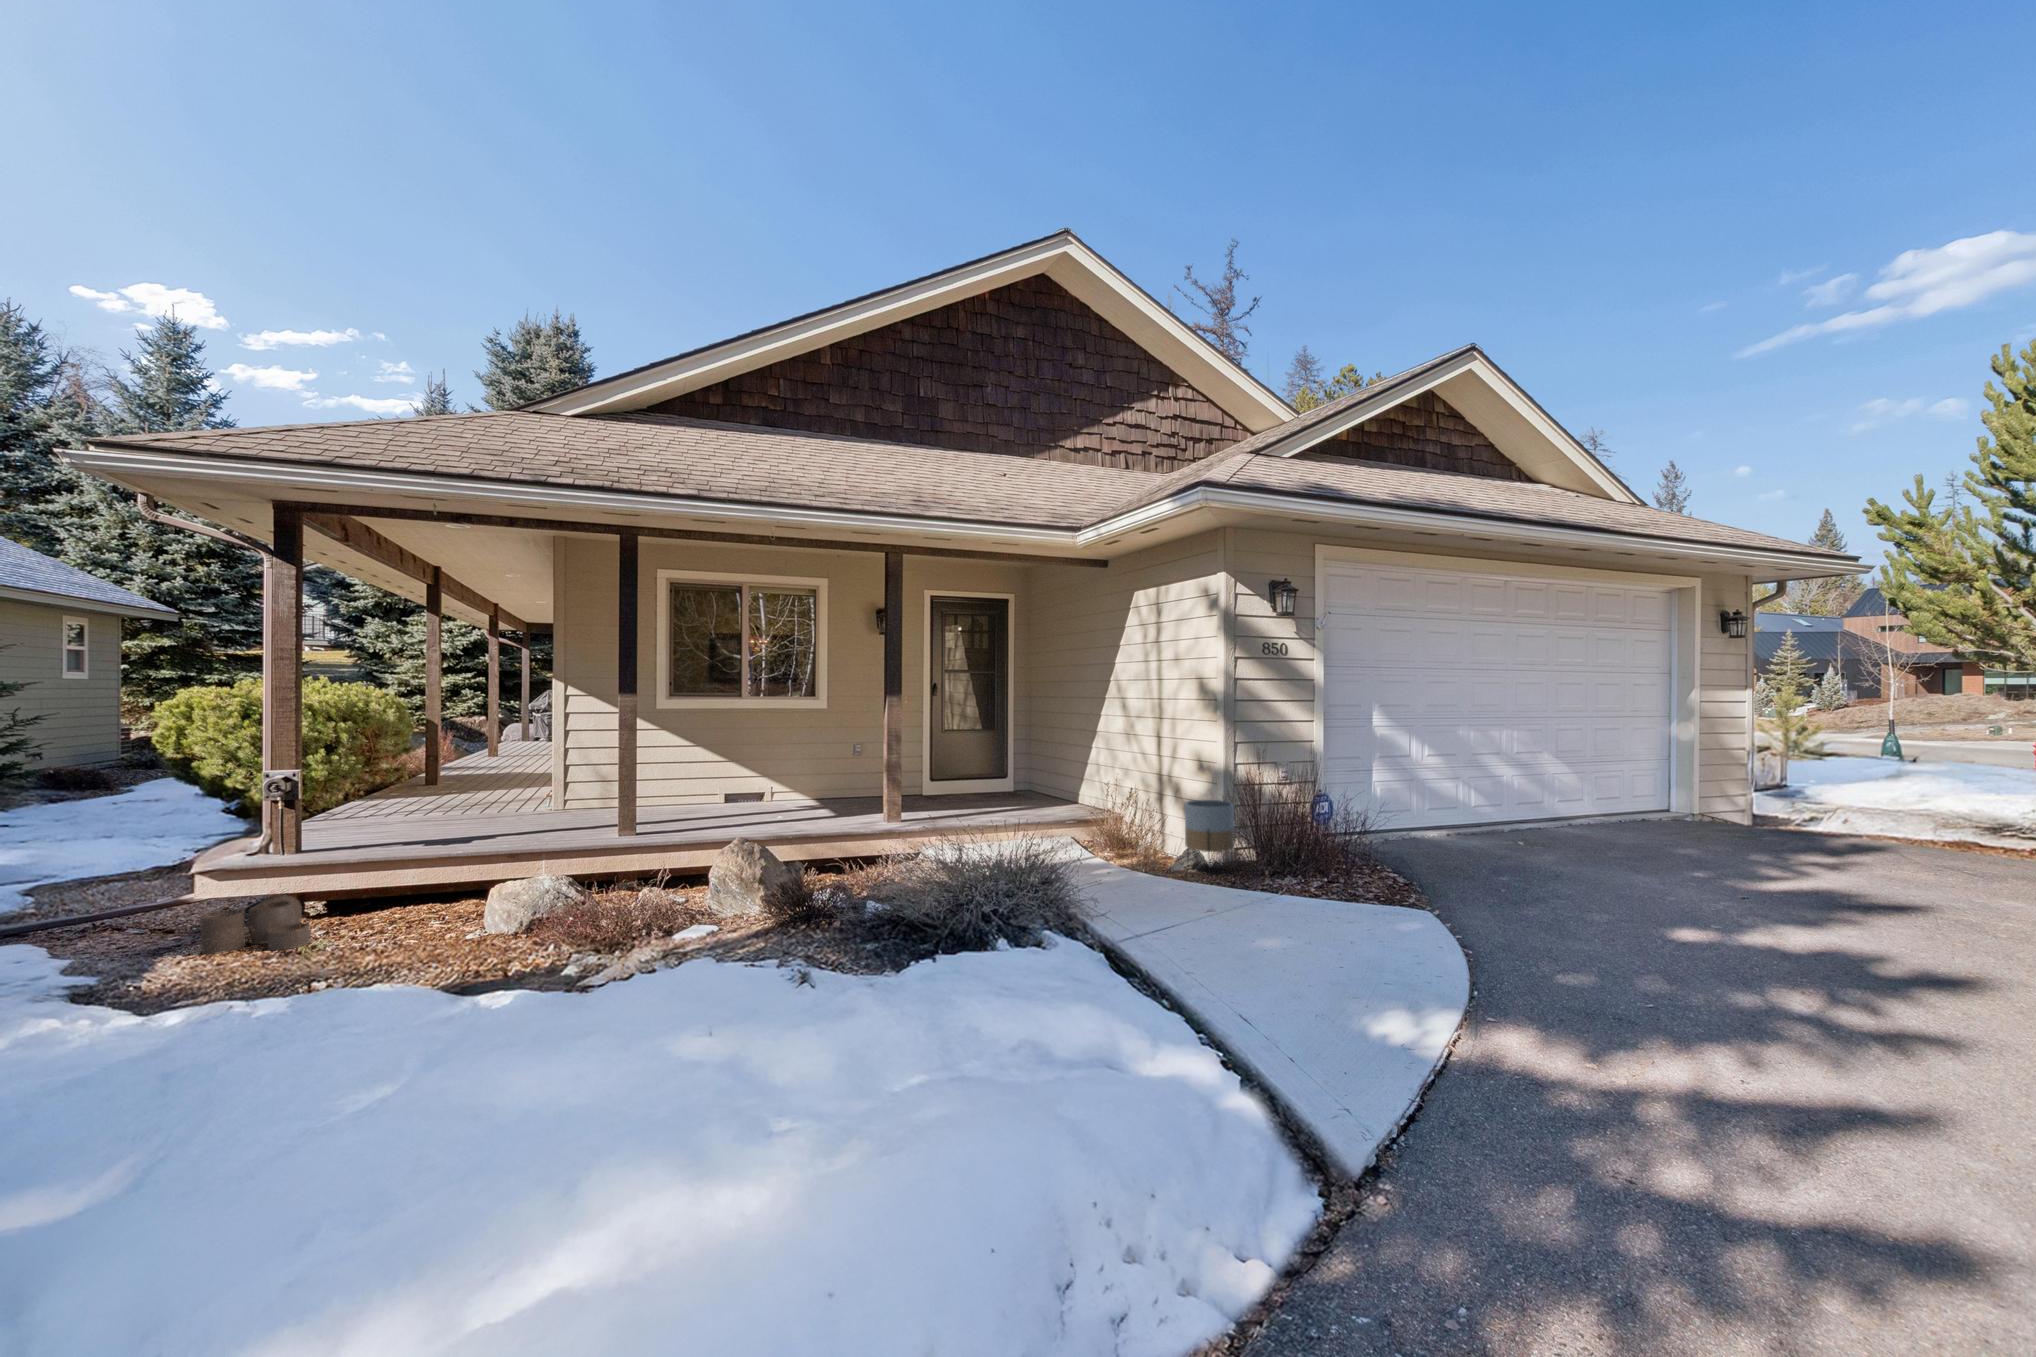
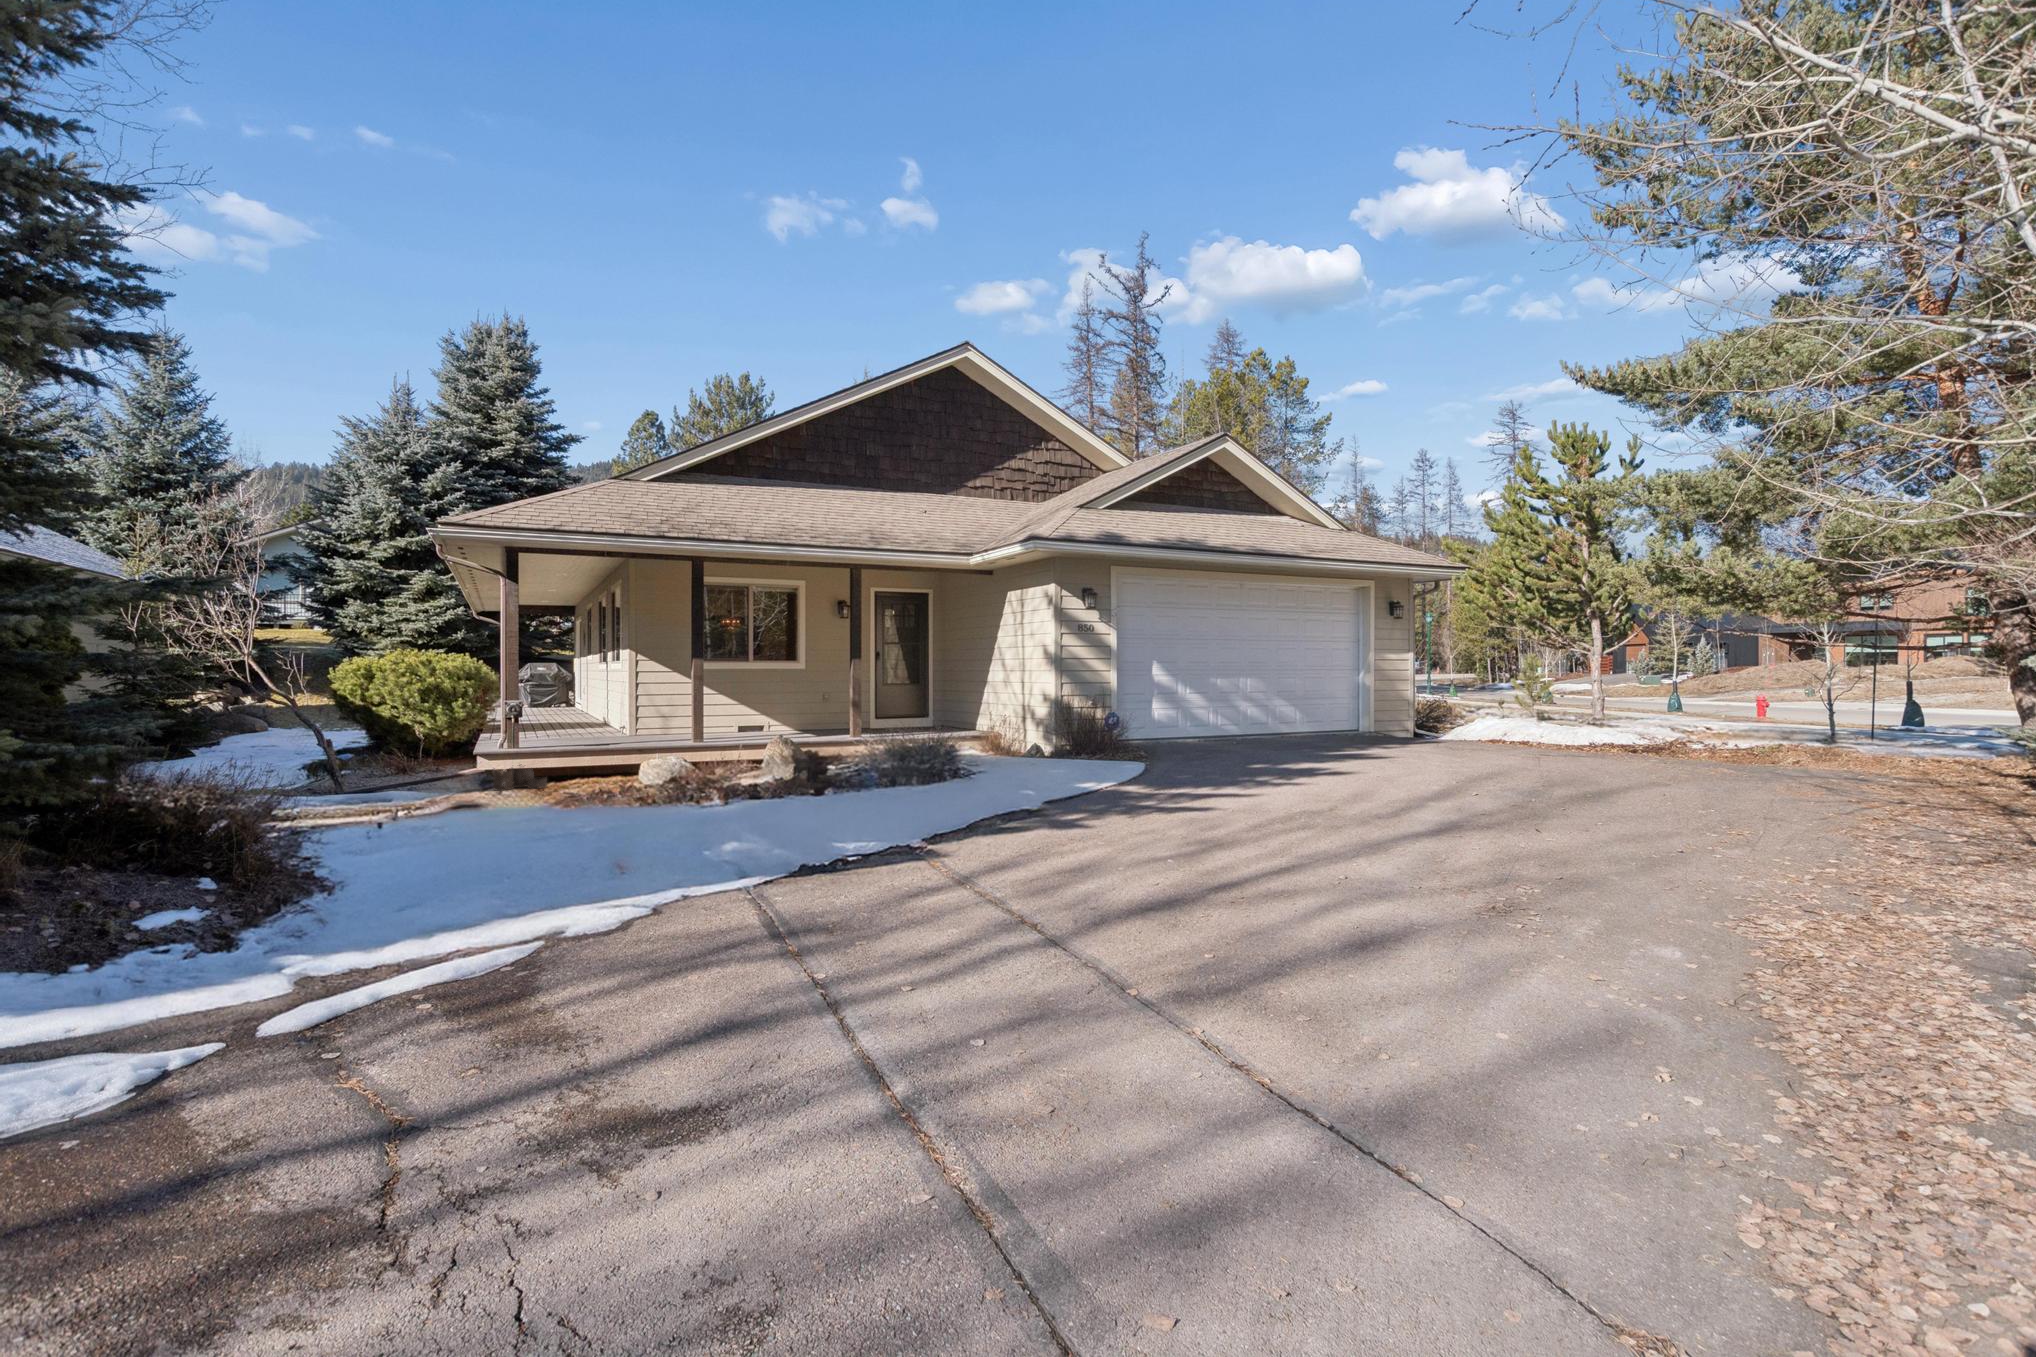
planter: present [1185,800,1234,869] -> none [1030,716,1058,756]

